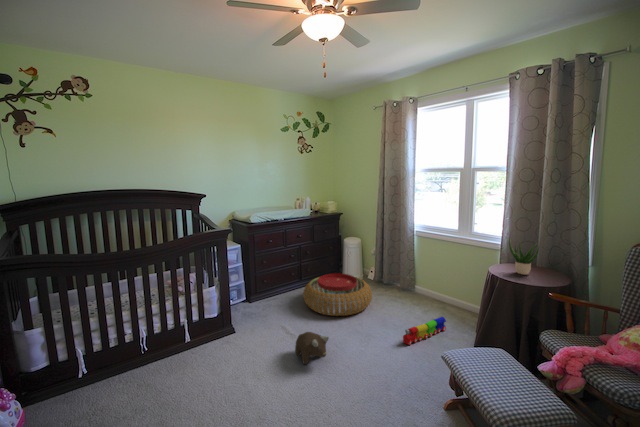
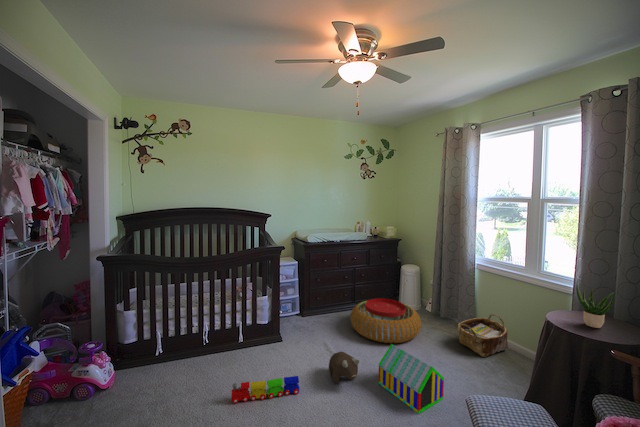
woven basket: none [405,275,446,314] -> present [458,314,508,357]
toy house: none [346,316,407,376] -> present [378,344,444,414]
toy train: present [403,317,446,345] -> present [232,376,299,403]

